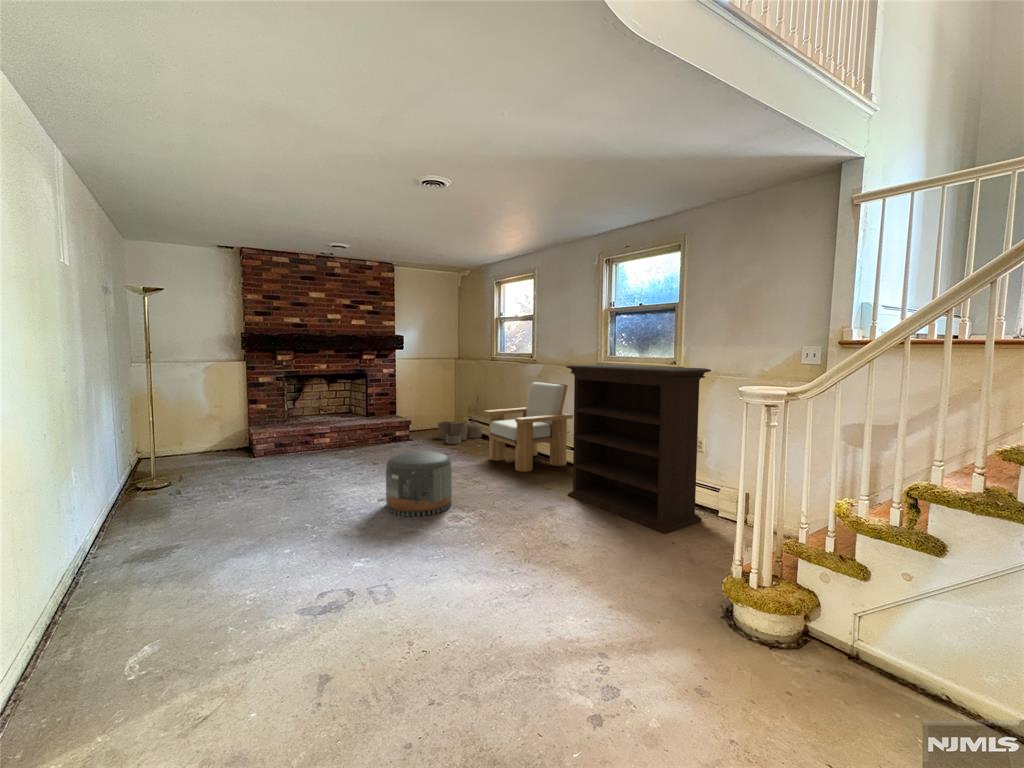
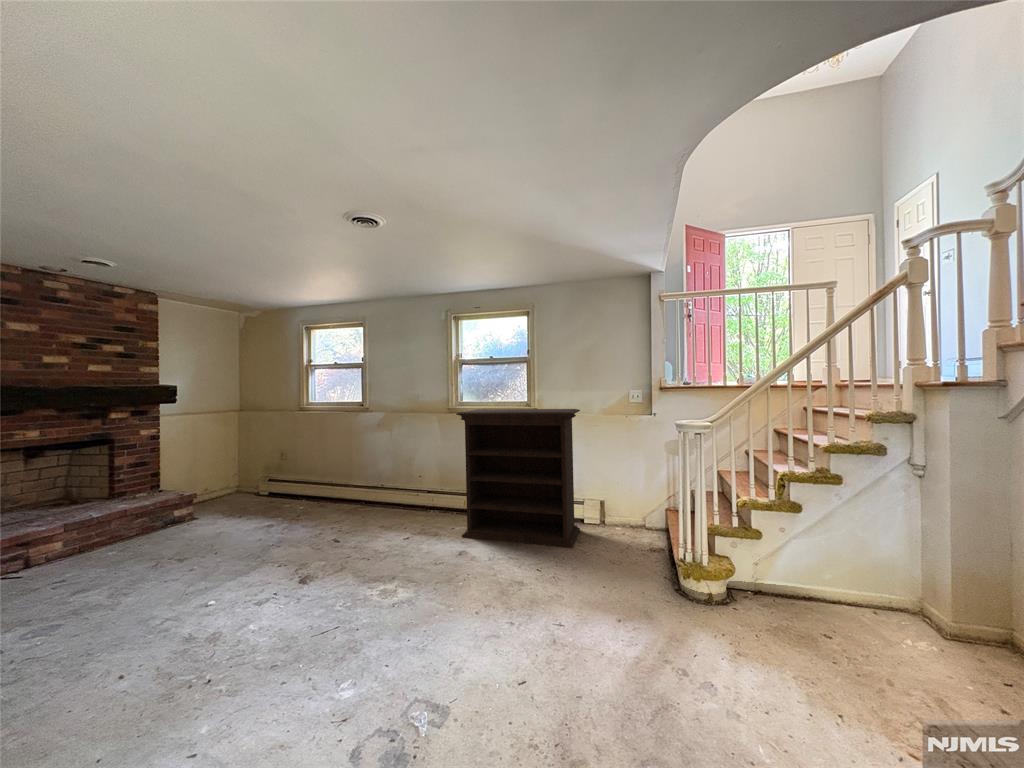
armchair: present [484,382,573,472] -> none [326,429,426,525]
woven basket: present [438,420,481,444] -> none [233,479,291,513]
pouf: present [386,451,452,516] -> none [279,524,366,616]

